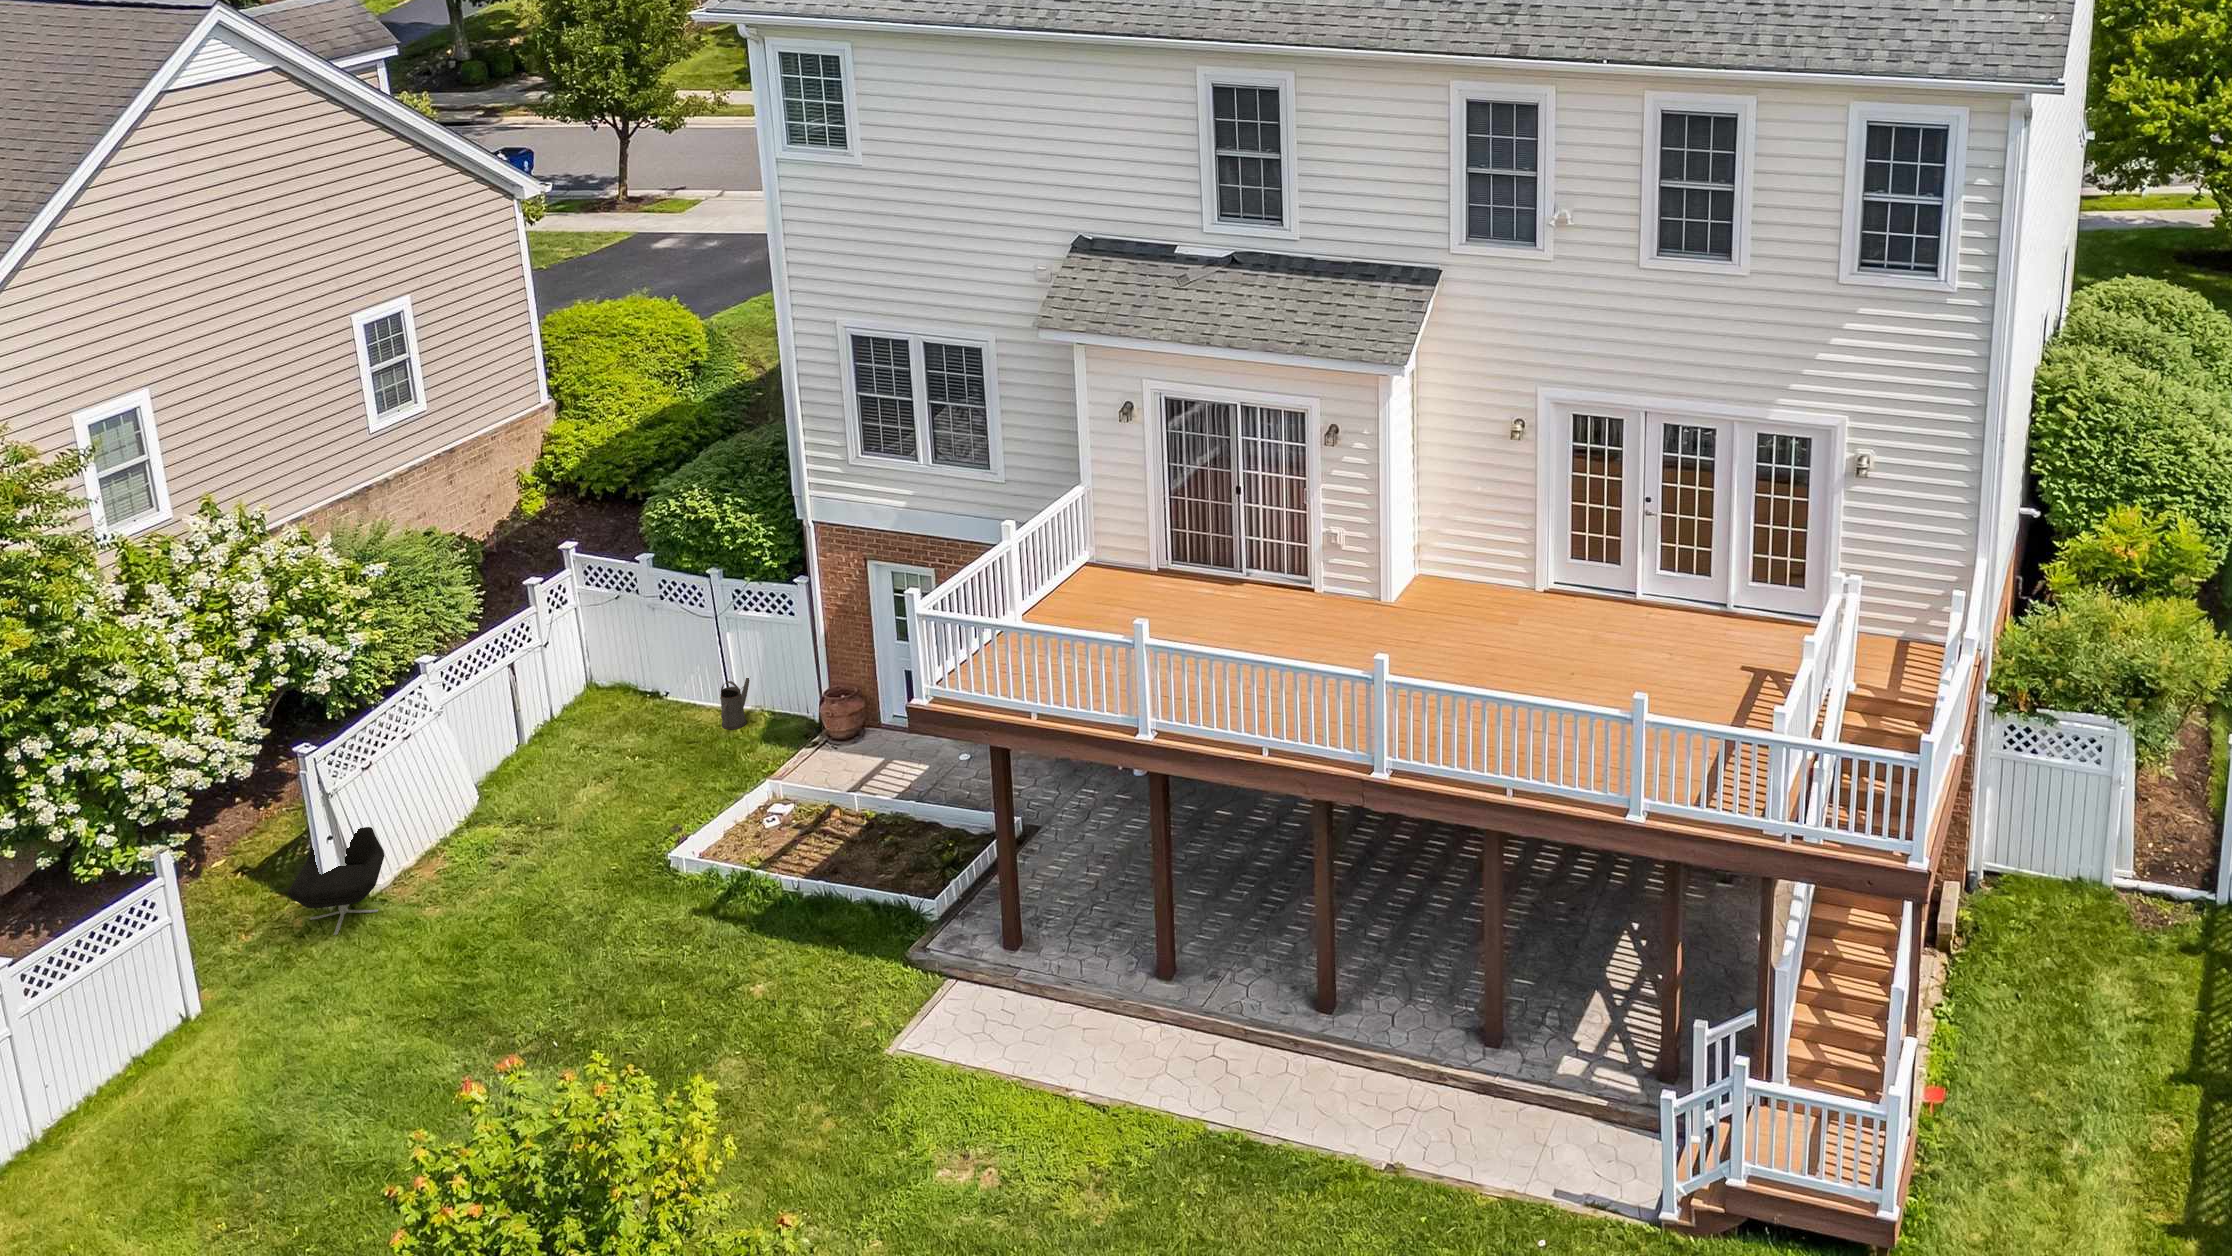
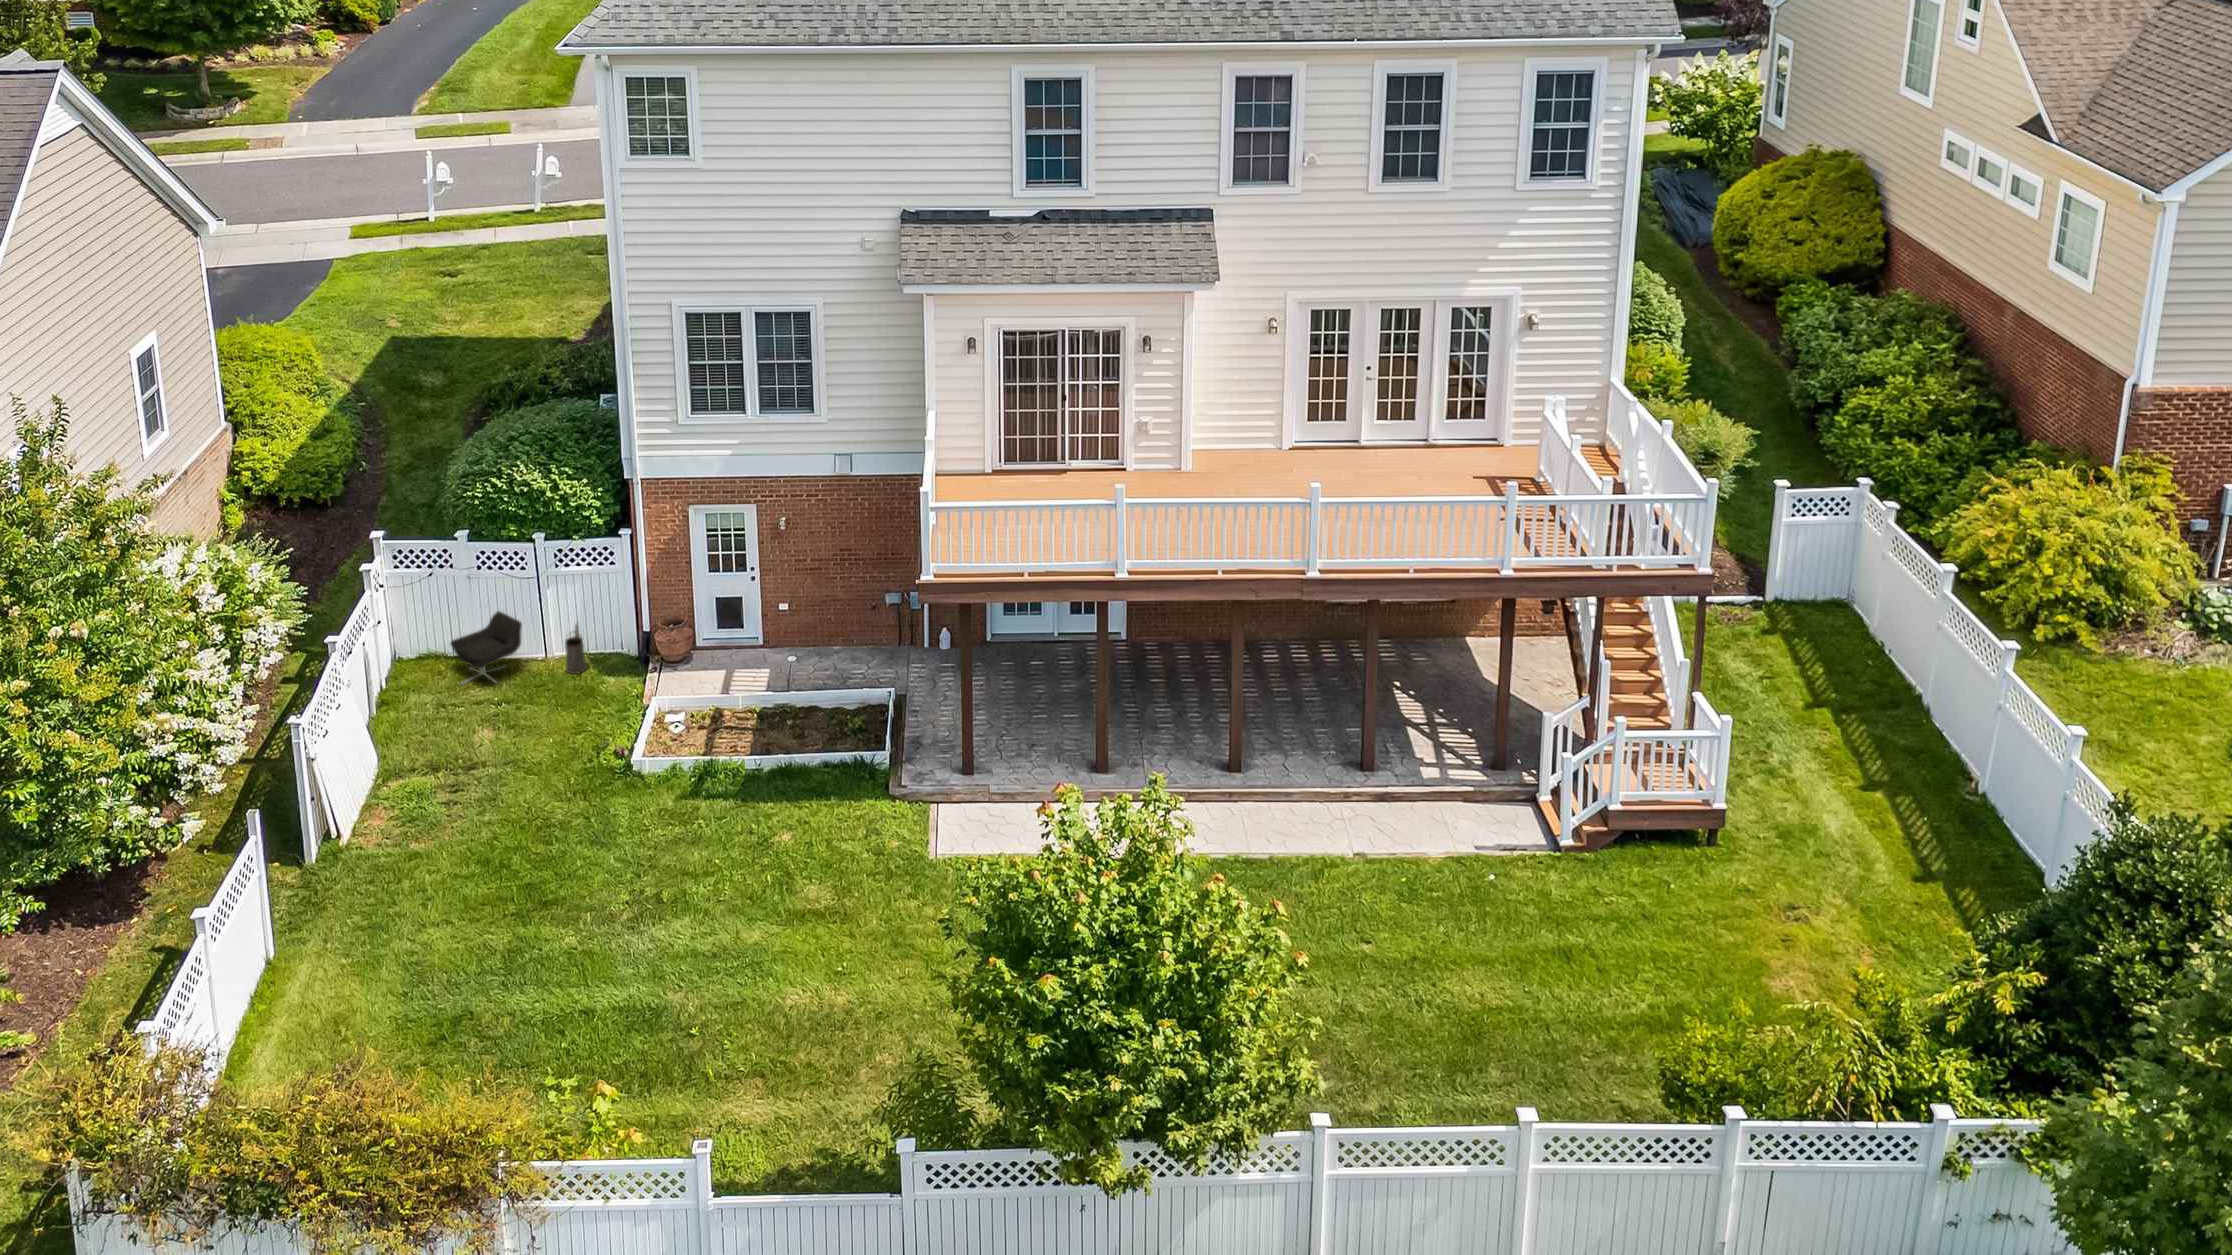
lounge chair: present [287,827,384,935] -> present [450,611,522,683]

